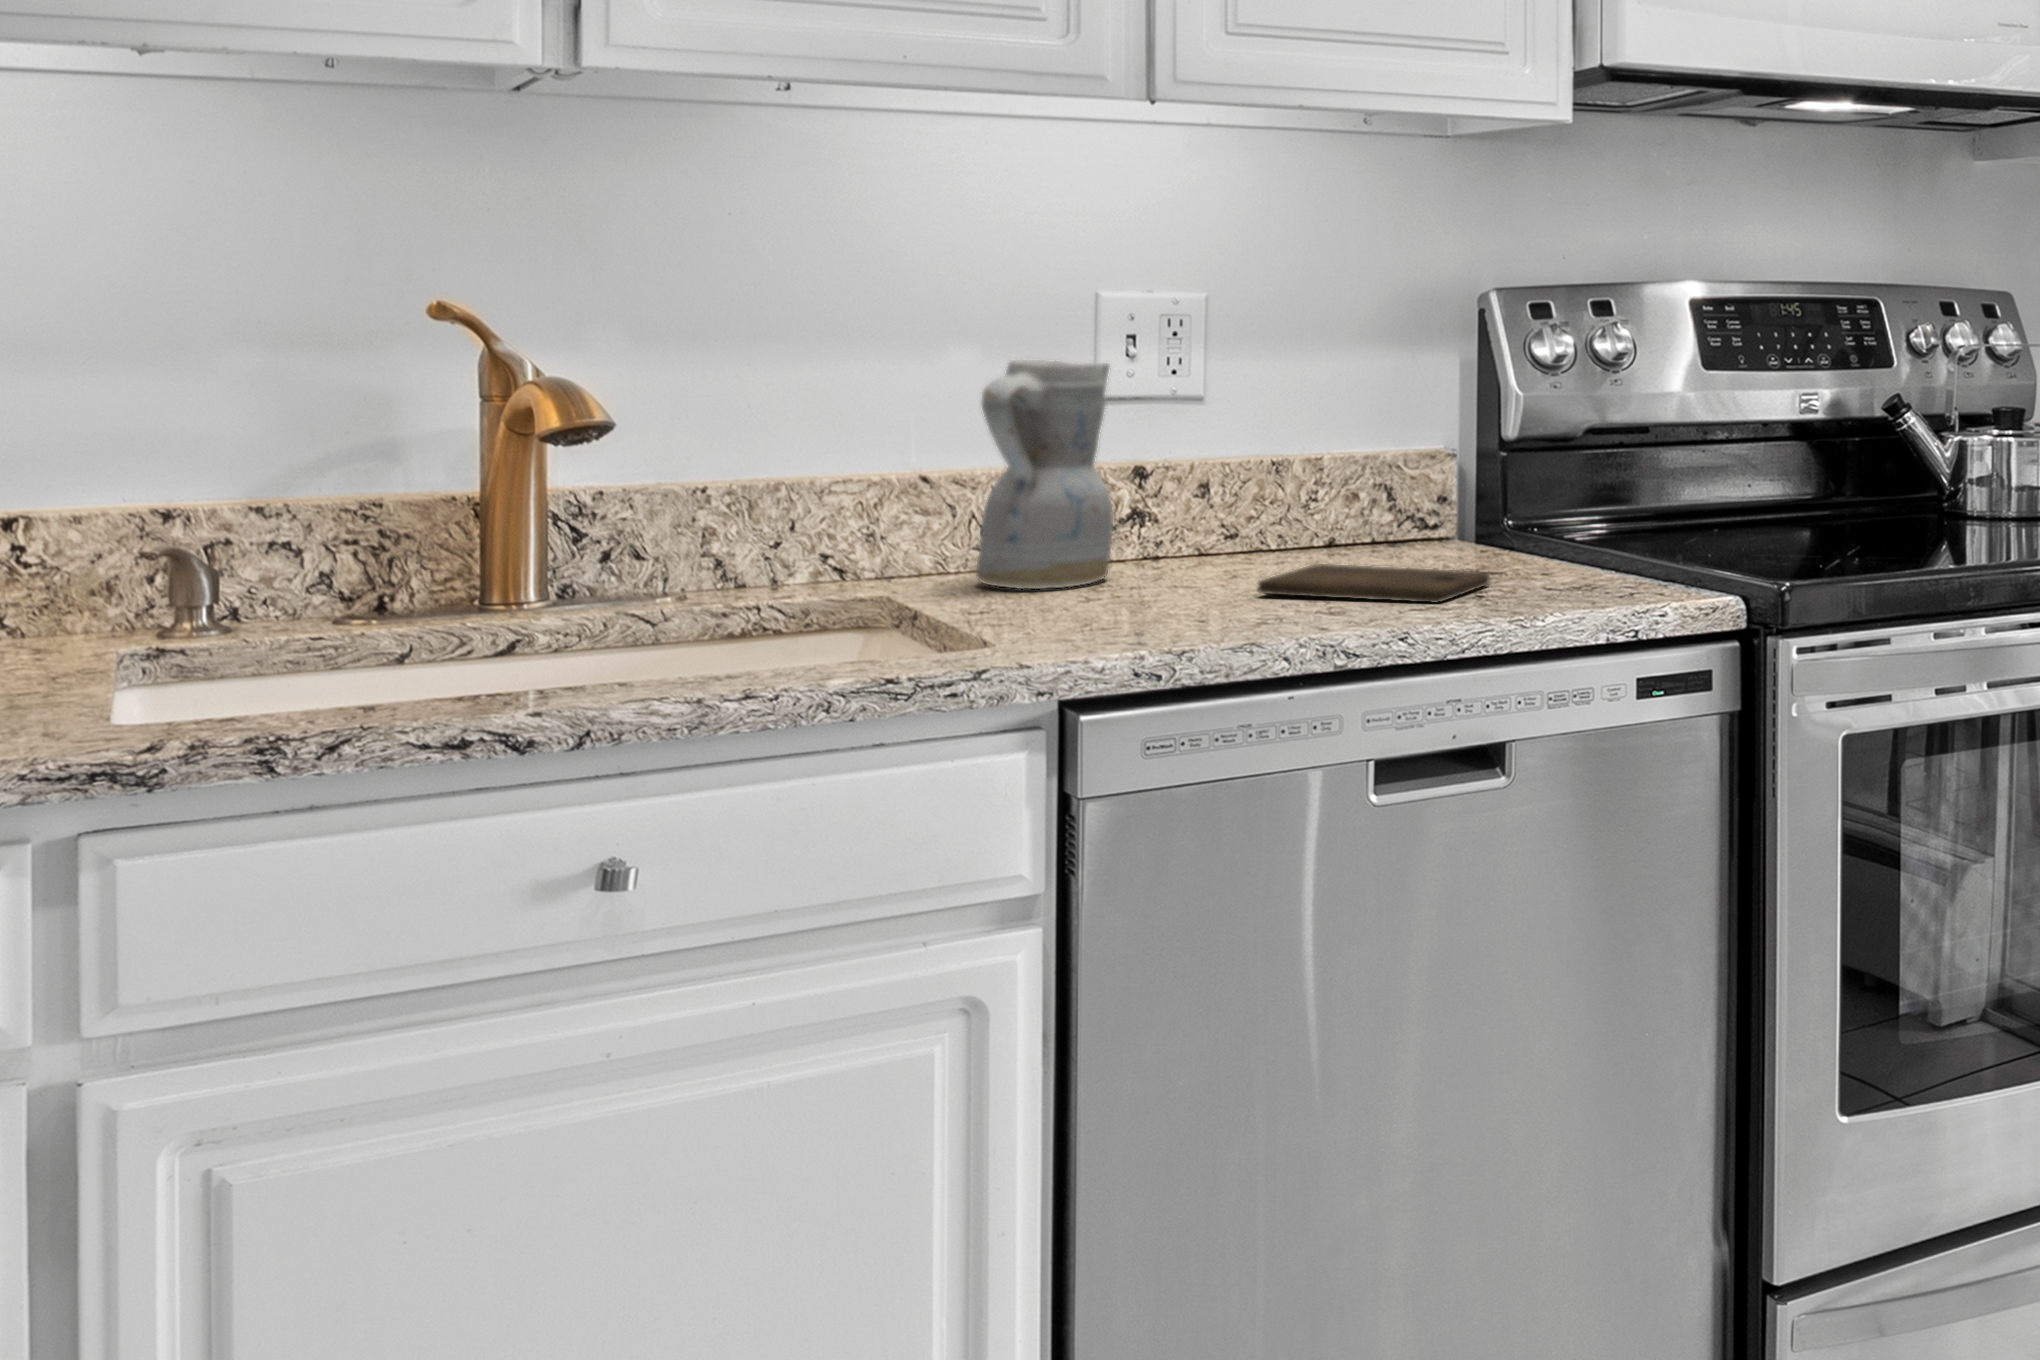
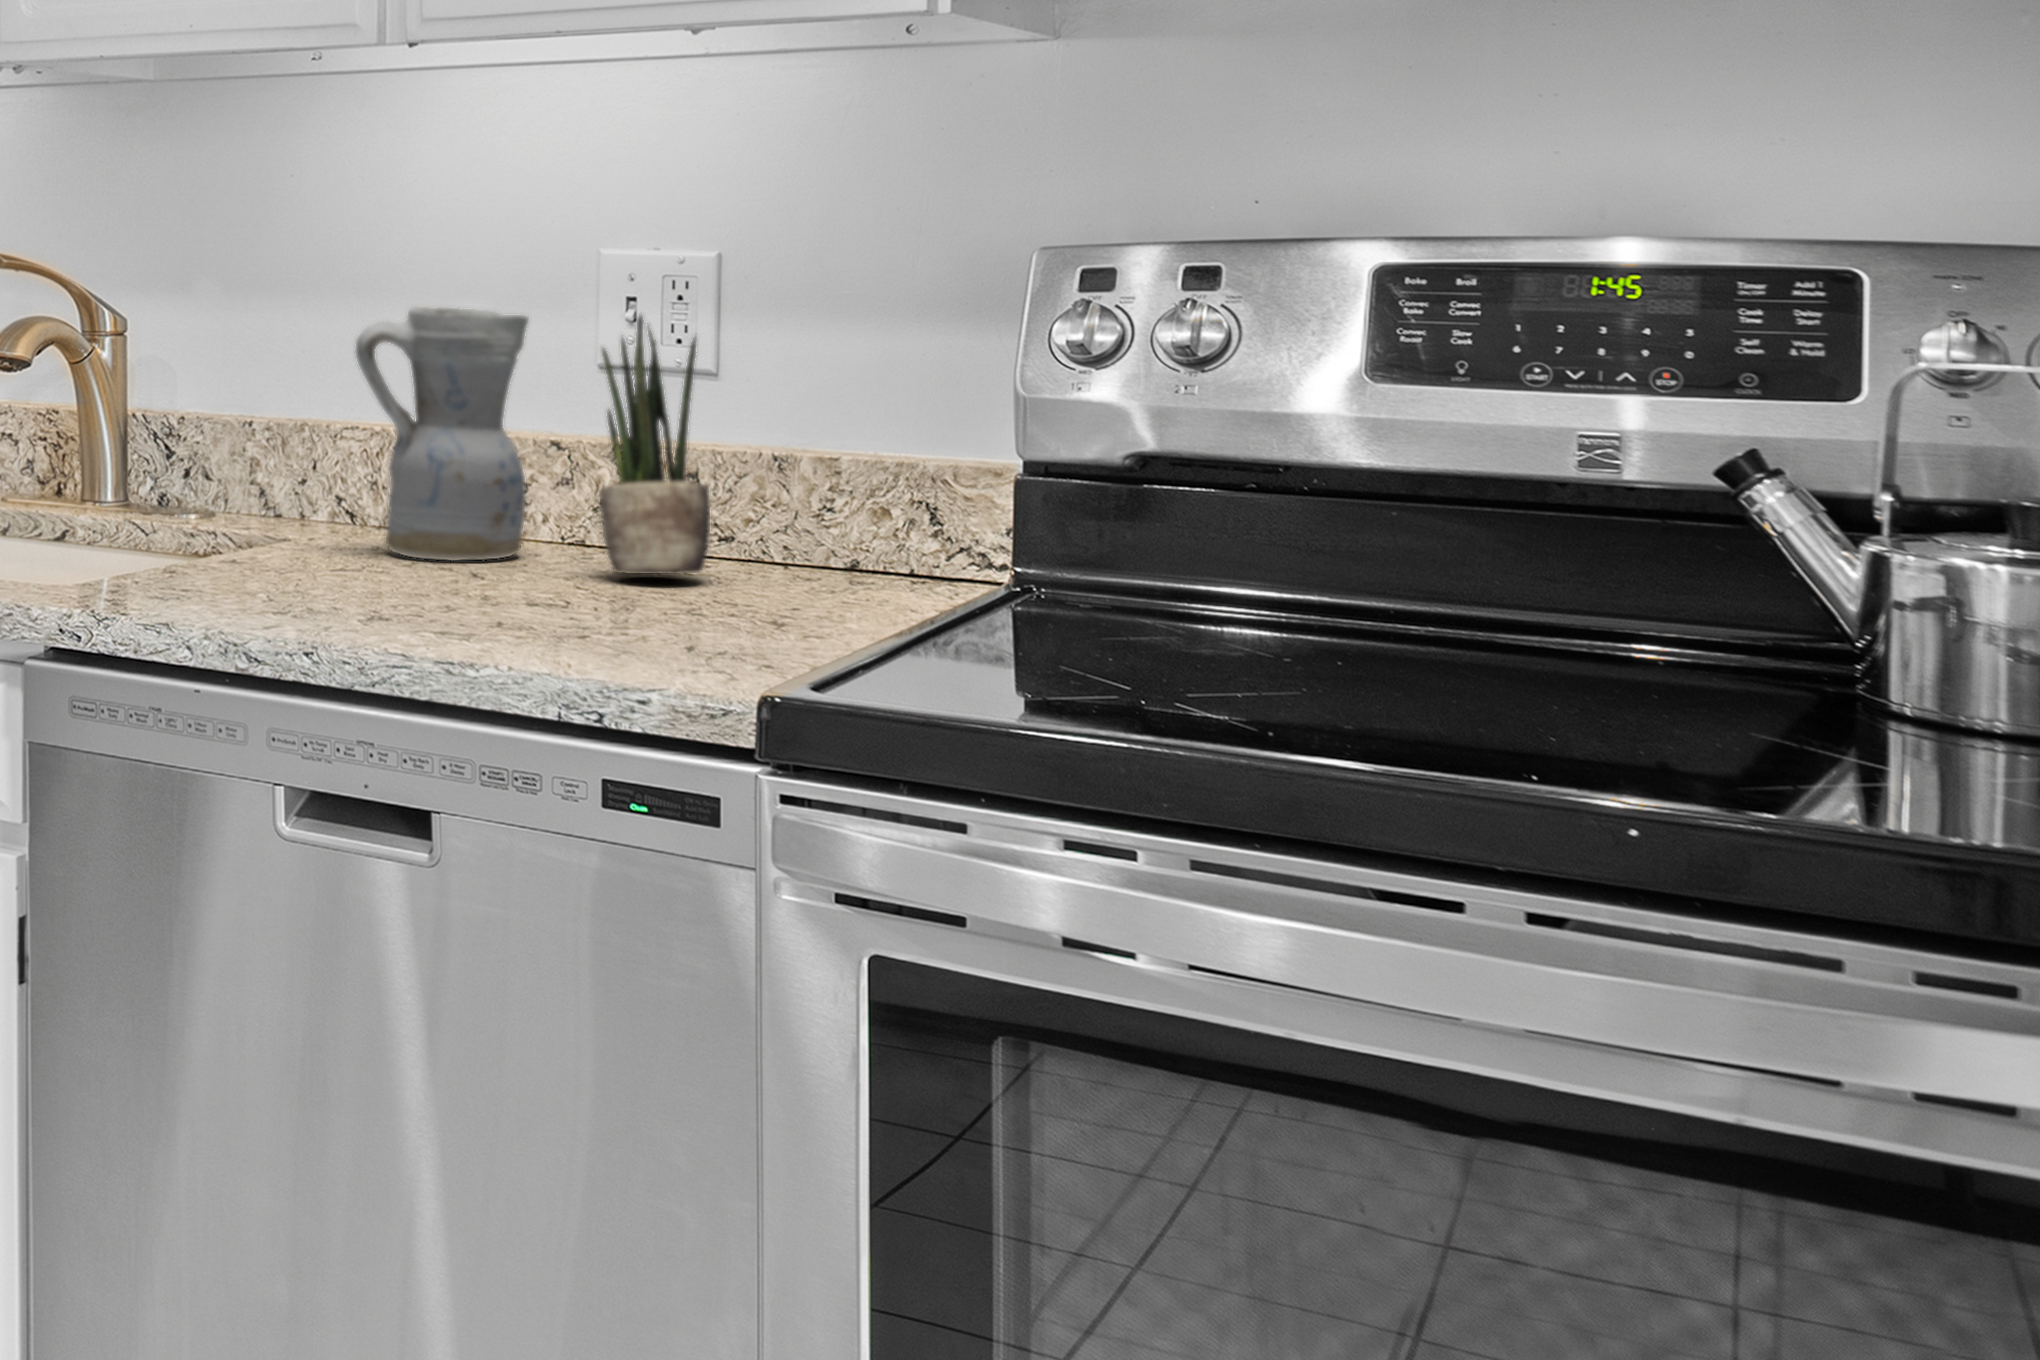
potted plant: none [1207,356,1311,569] -> present [599,316,710,574]
cutting board: present [1258,564,1490,603] -> none [465,574,684,631]

